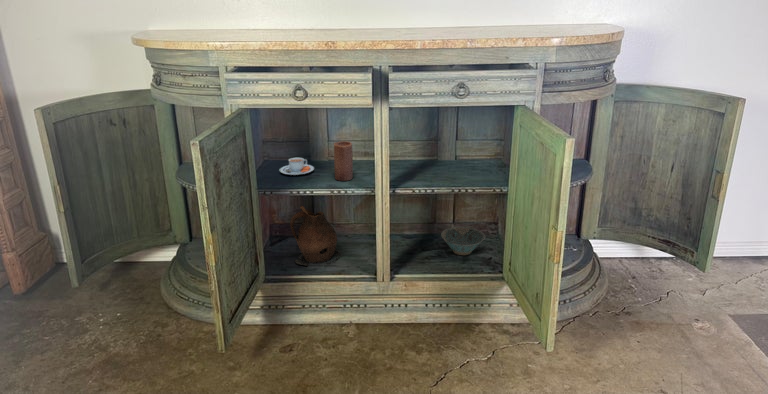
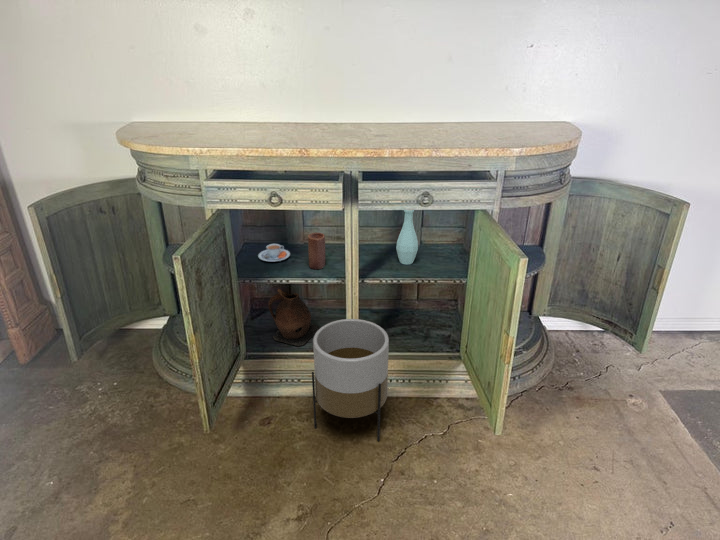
bottle: none [430,107,453,176] -> present [396,210,418,265]
ceramic bowl: present [441,227,485,255] -> none [405,305,446,333]
planter: none [339,231,424,367] -> present [312,319,389,441]

